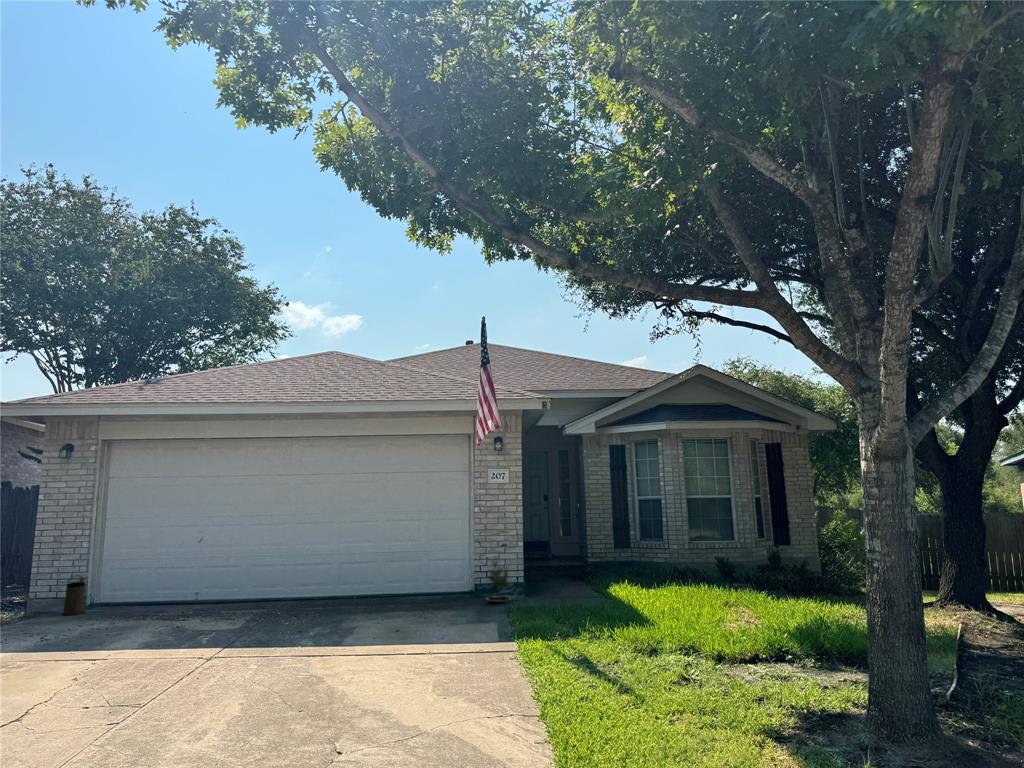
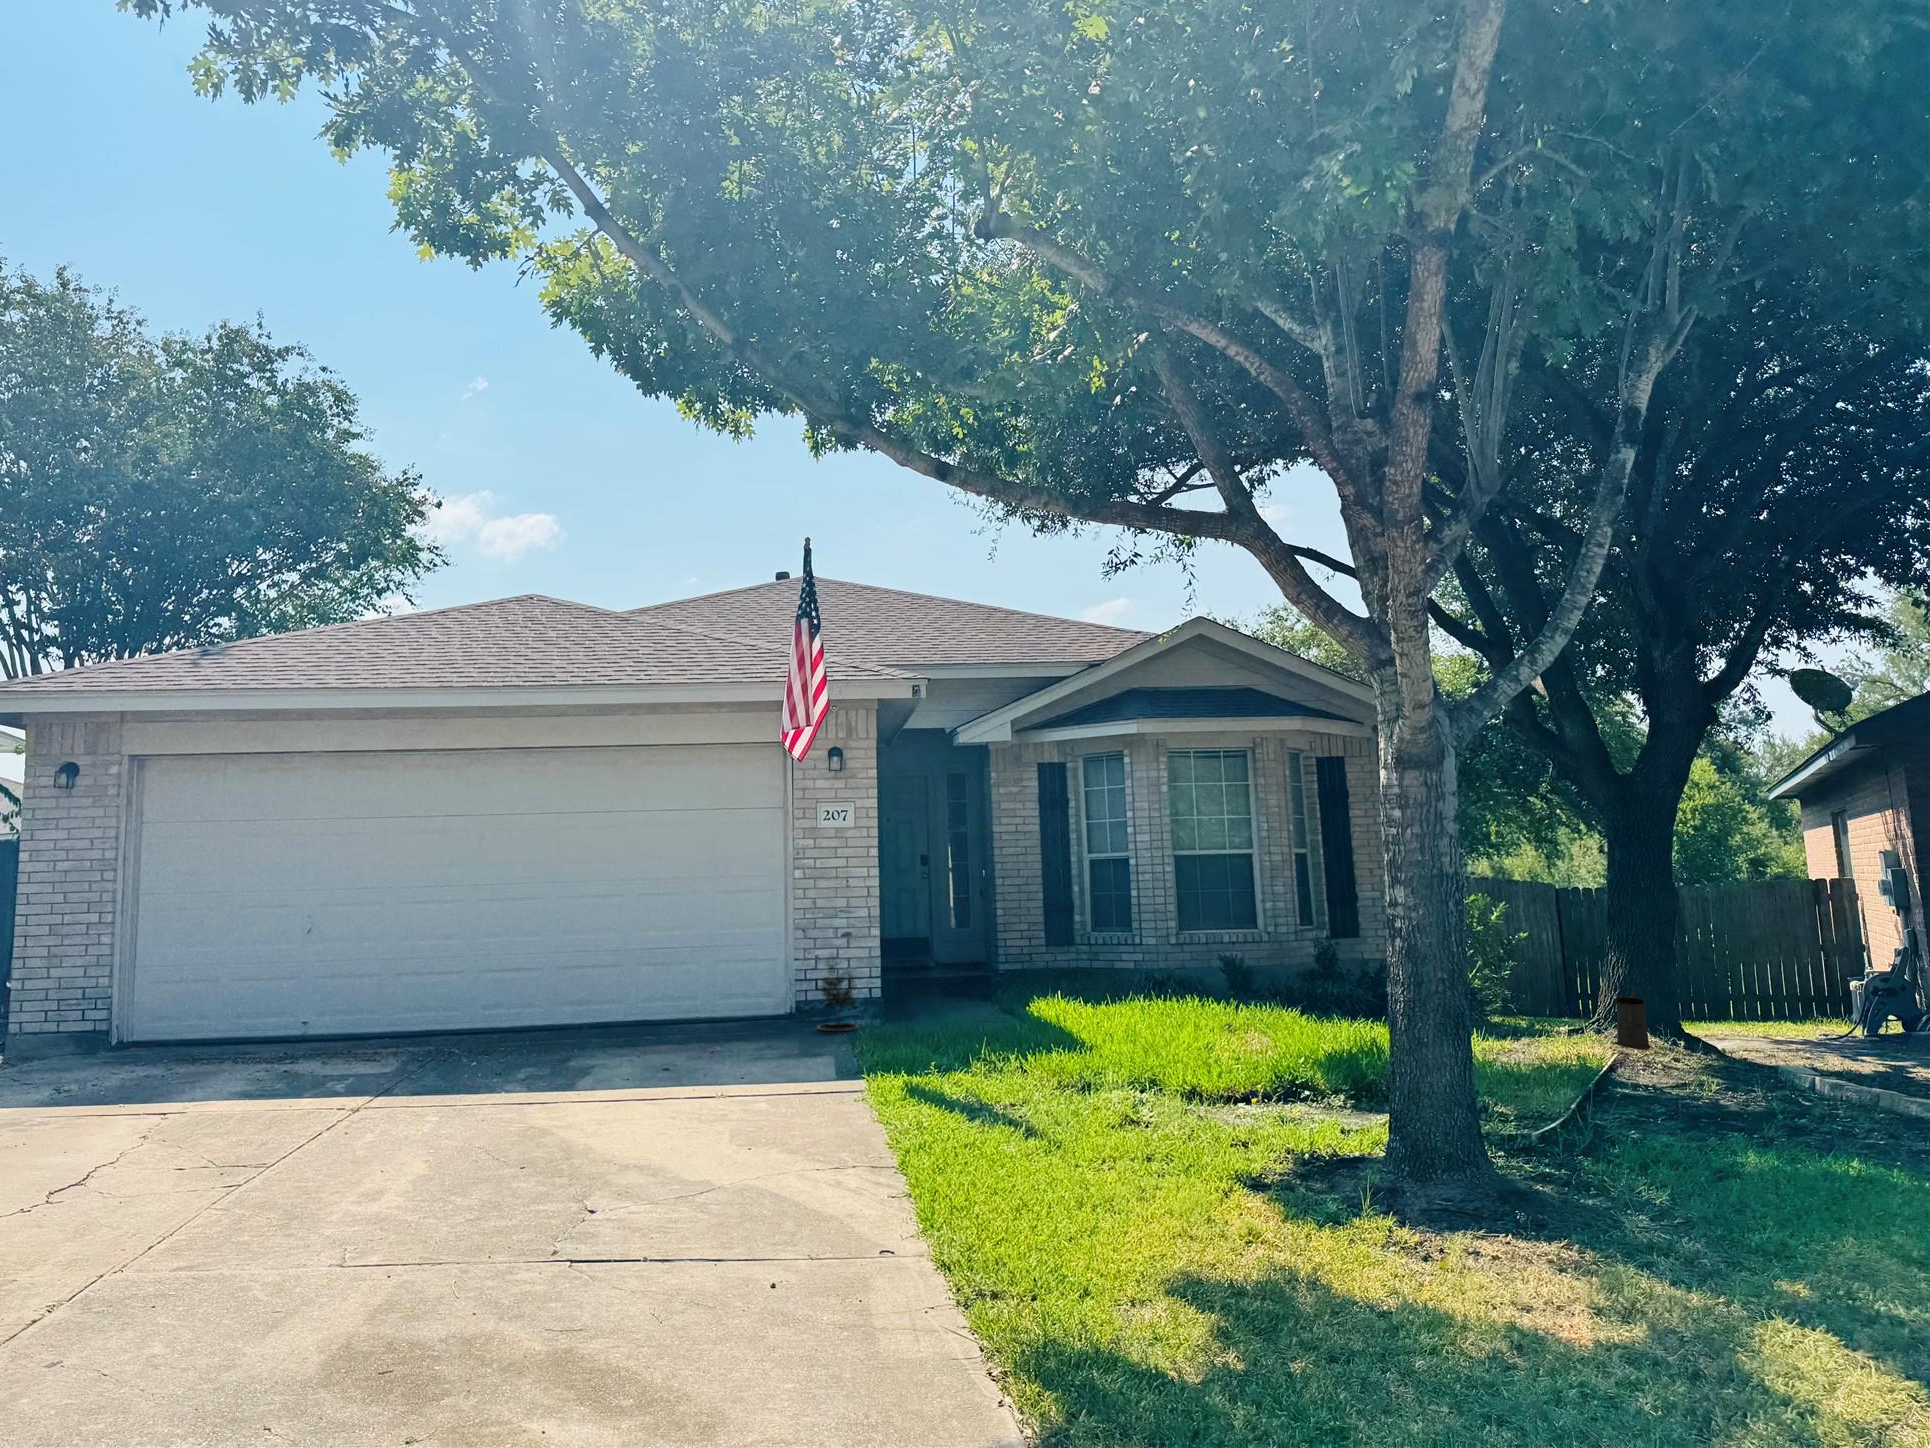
watering can: present [62,575,85,616] -> present [1616,986,1650,1049]

